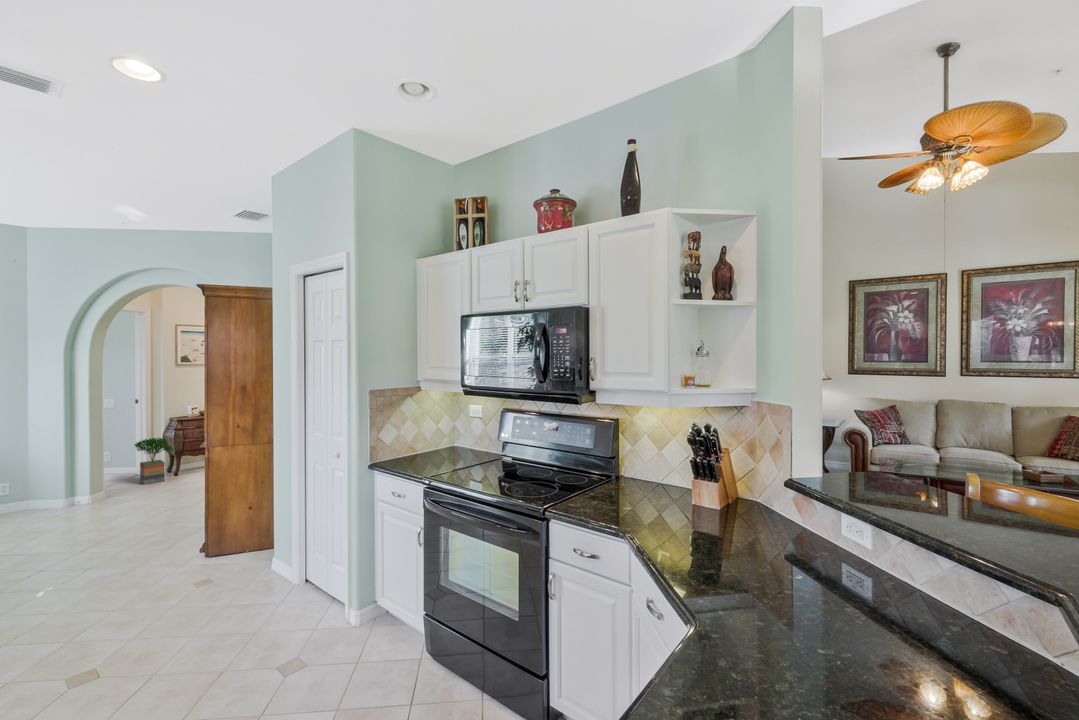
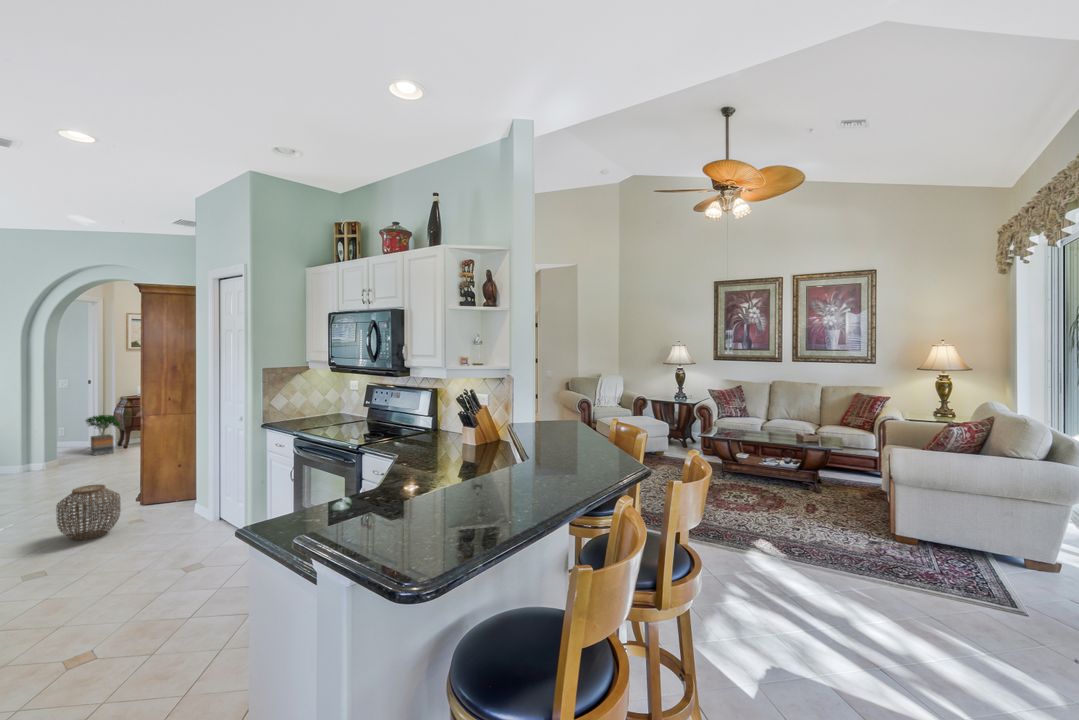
woven basket: none [100,542,180,619] -> present [56,485,121,541]

